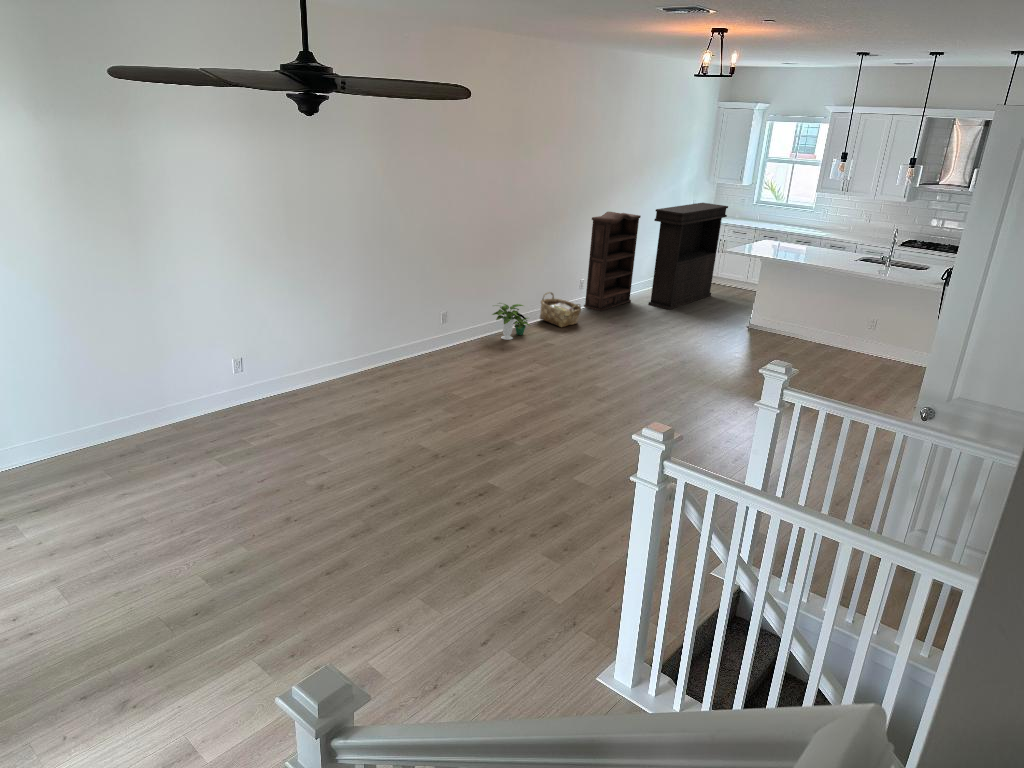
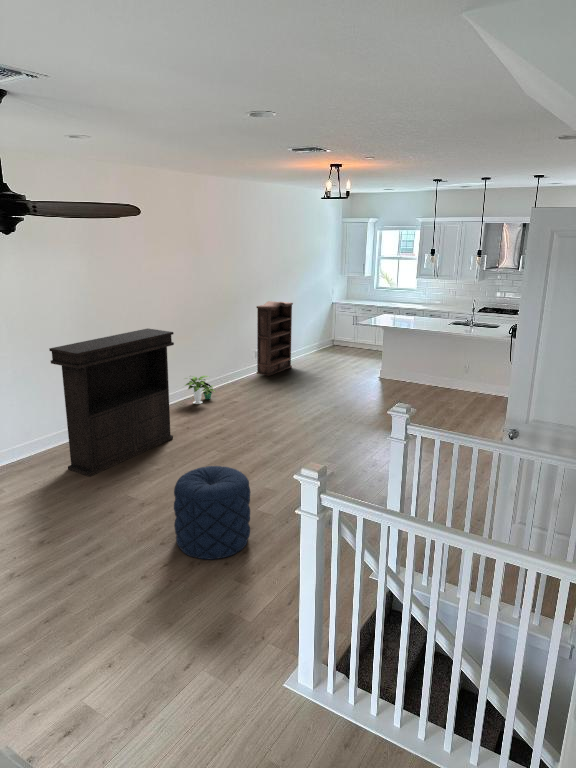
console table: present [648,203,728,310] -> present [49,328,174,477]
woven basket: present [540,292,581,327] -> none [223,364,254,391]
pouf: none [476,417,572,529] -> present [174,466,251,559]

